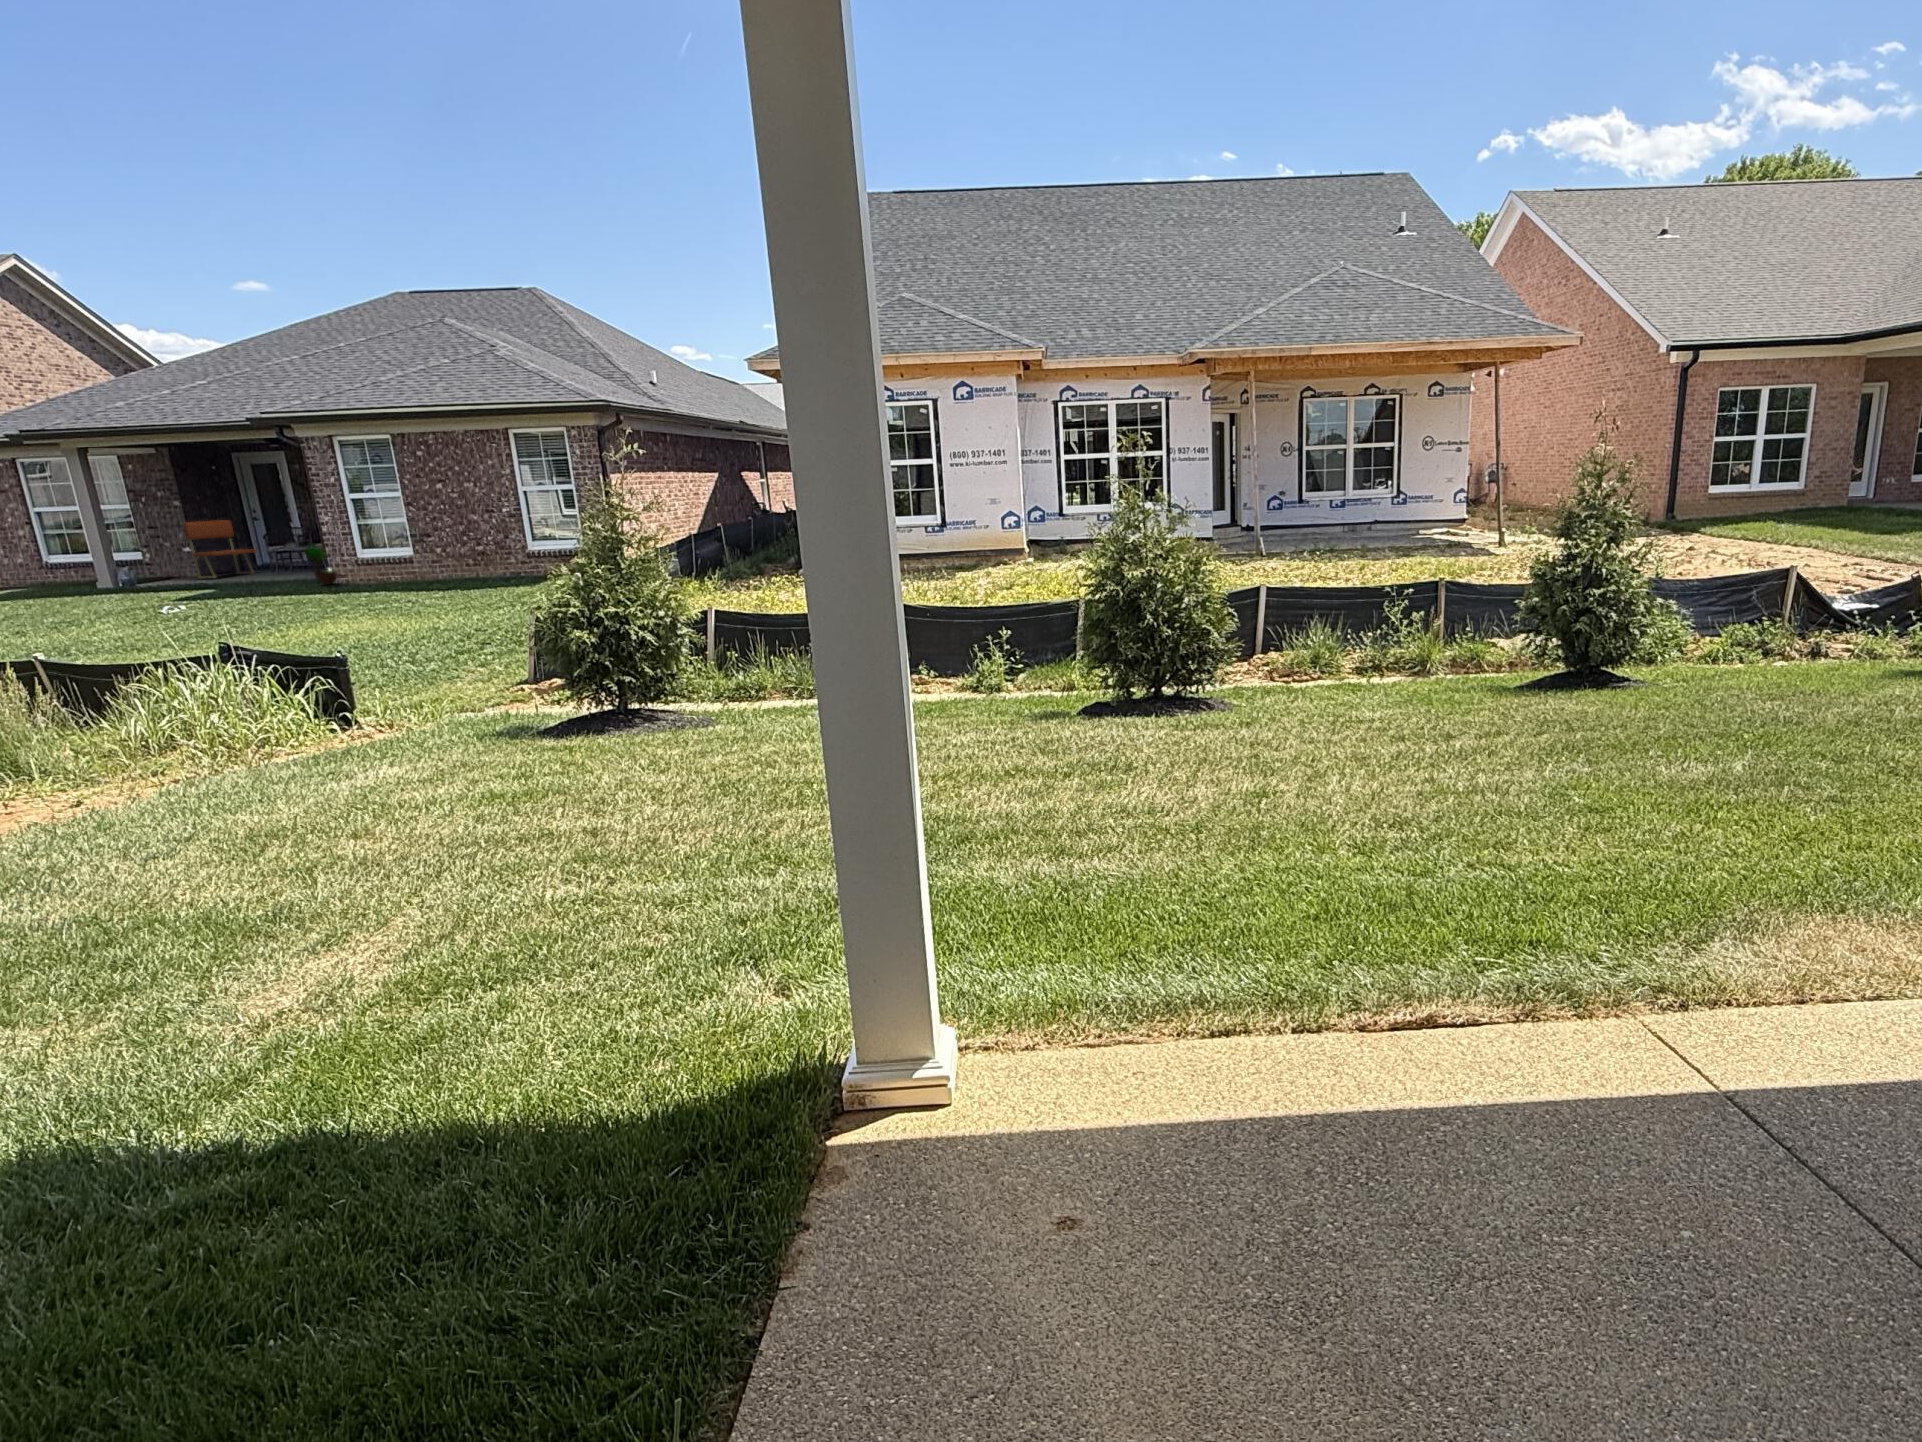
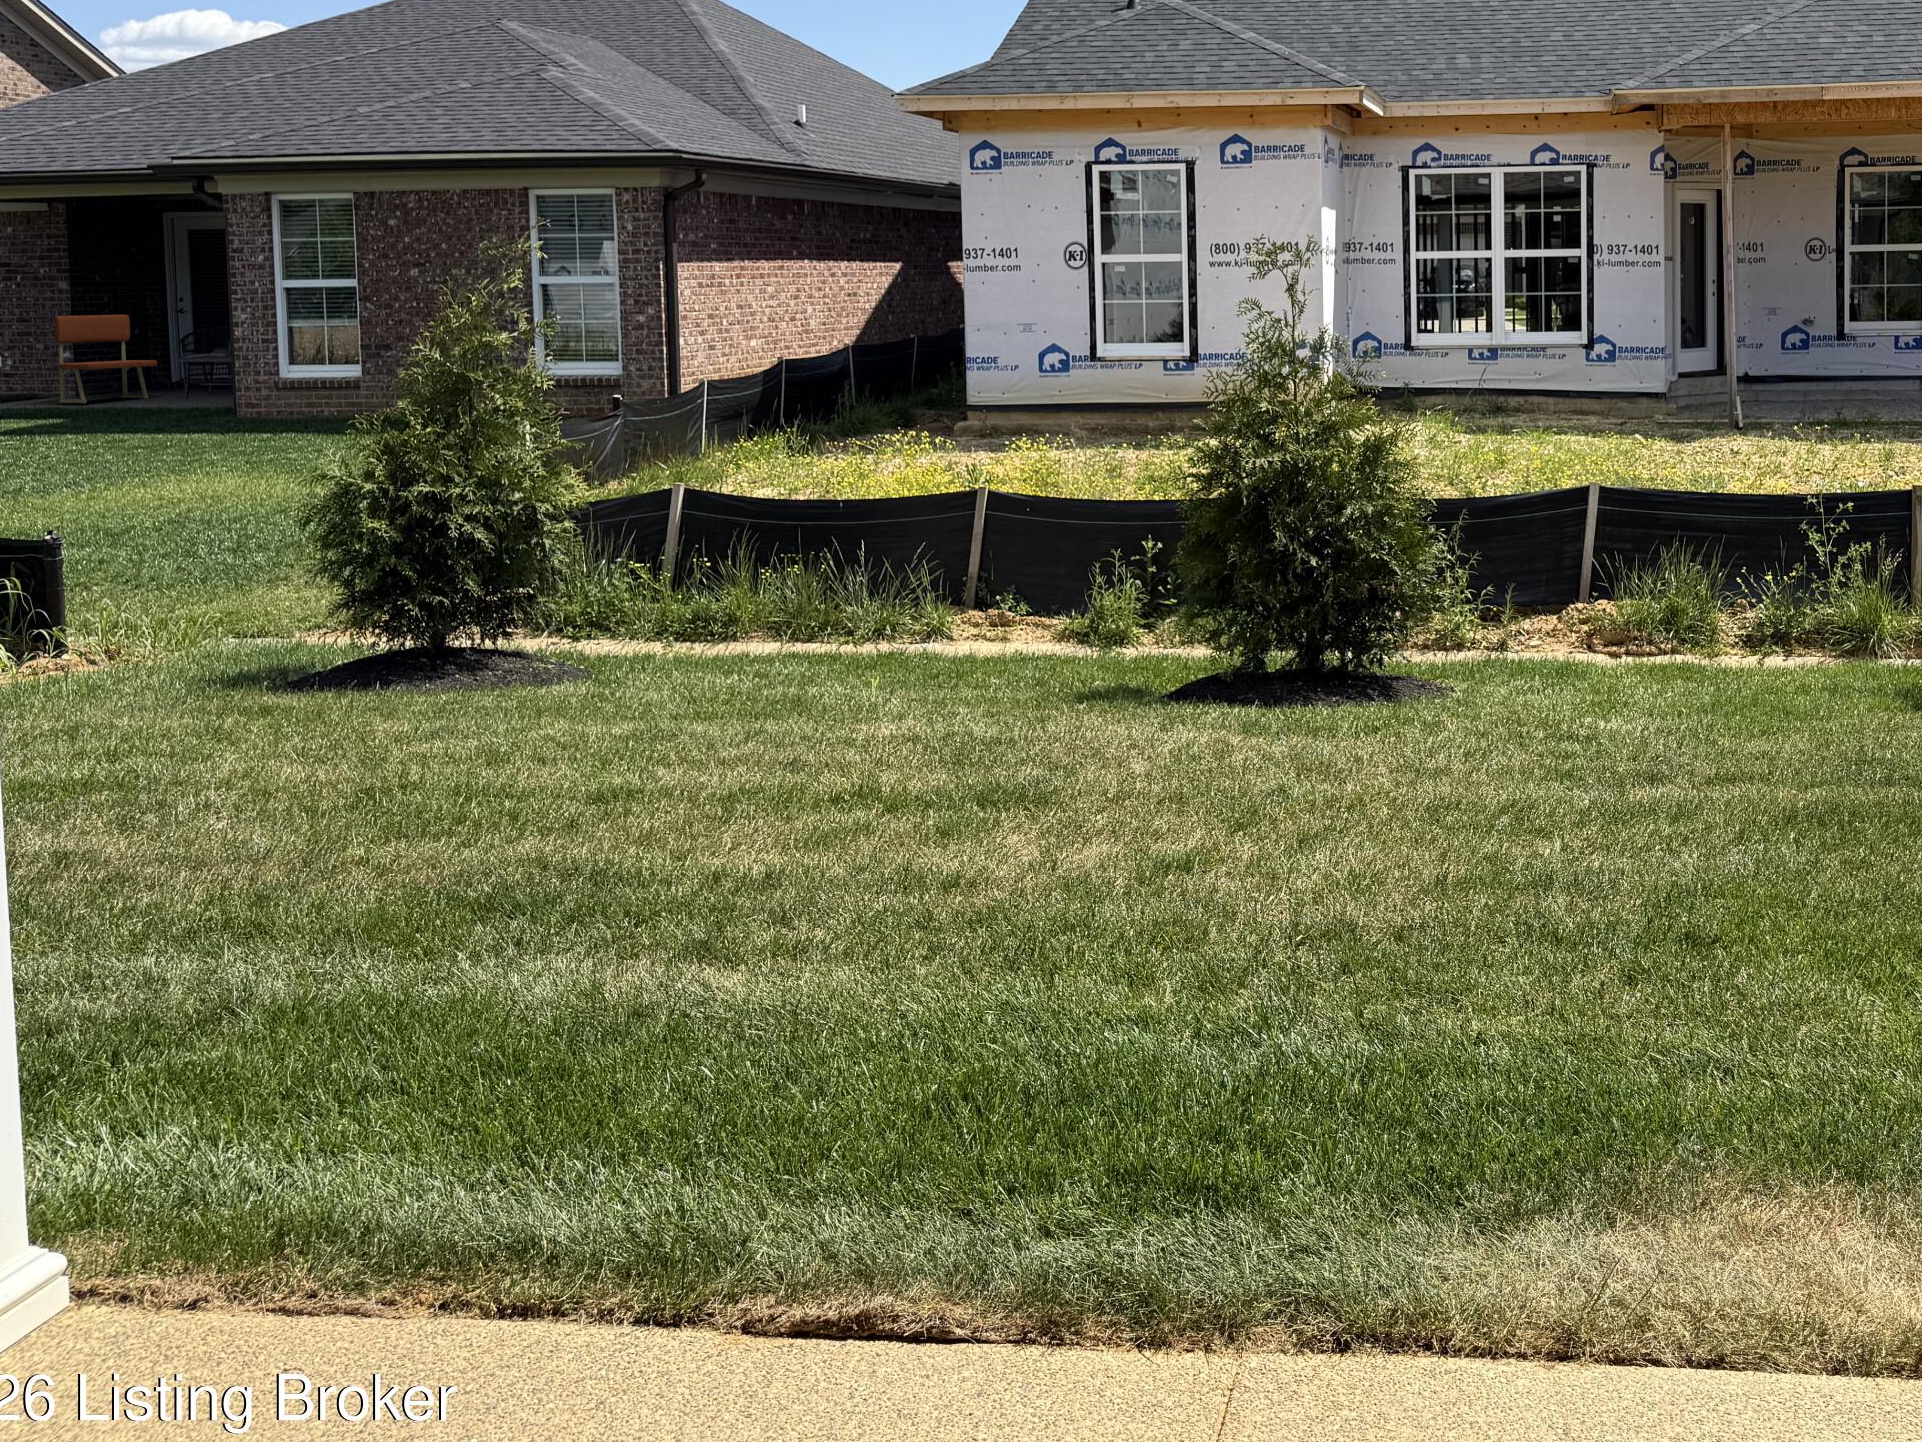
potted tree: present [302,545,337,584] -> none [201,351,250,420]

